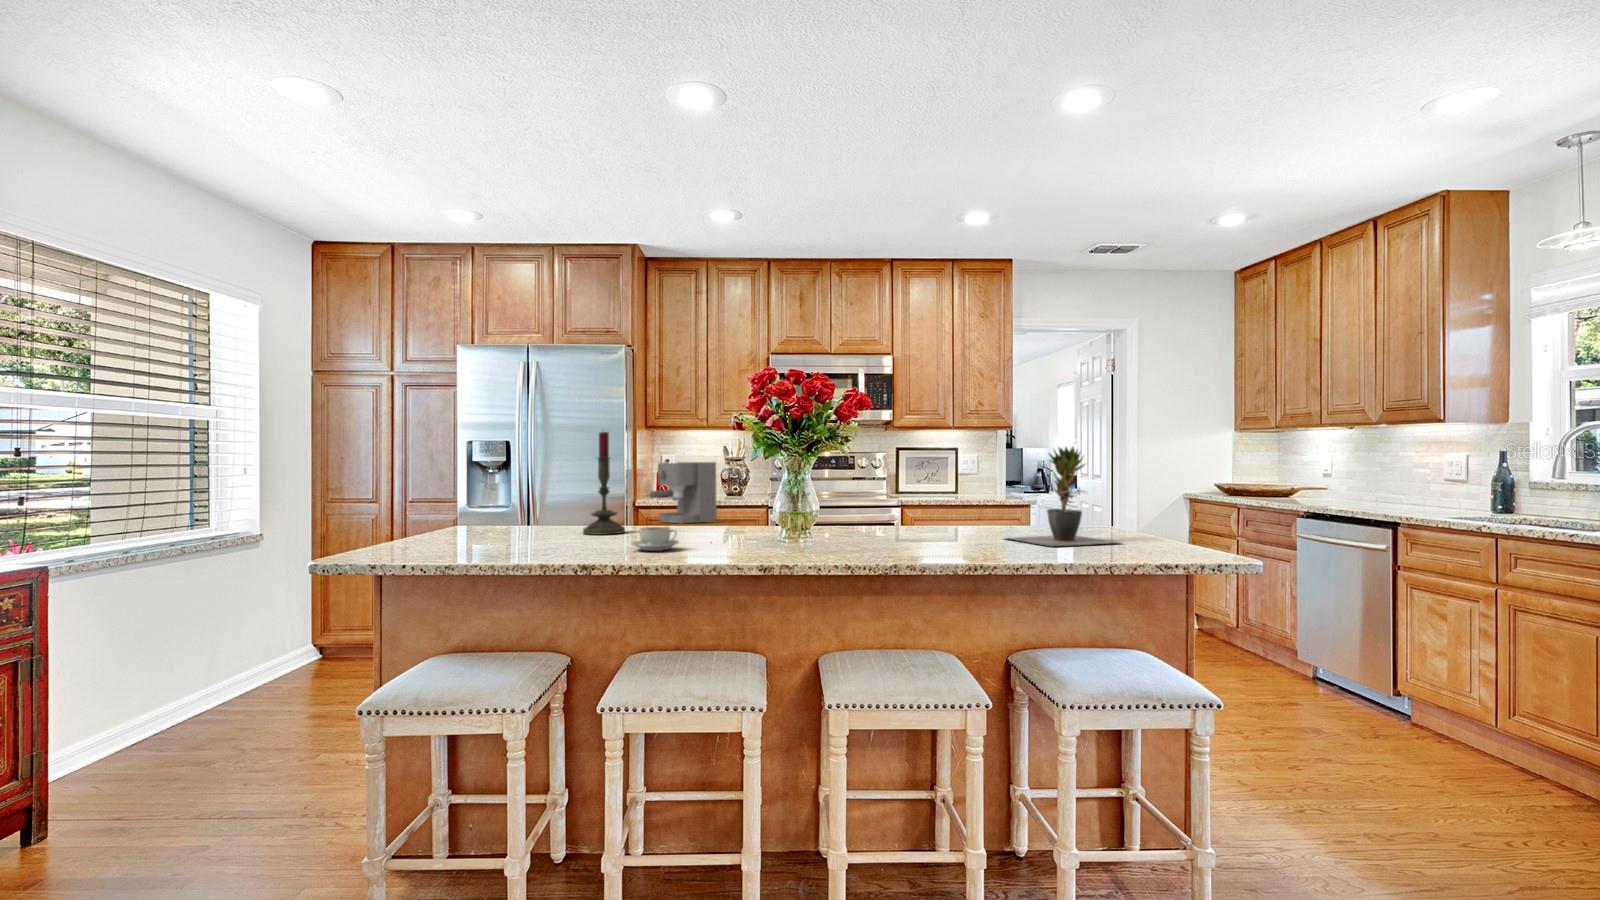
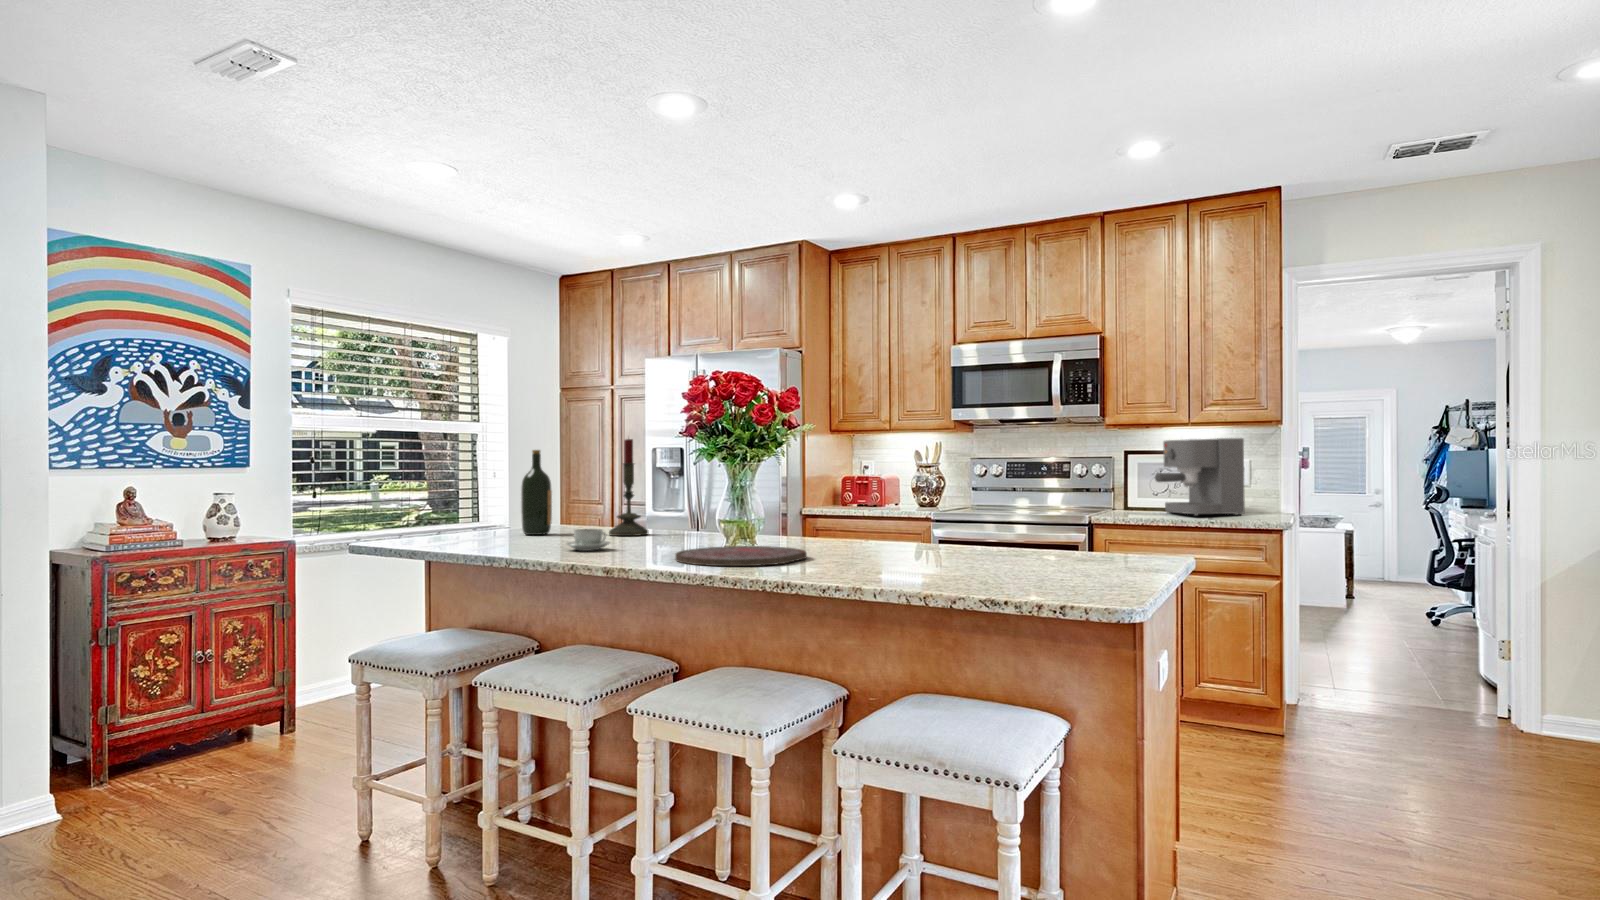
wine bottle: none [483,442,518,539] -> present [521,450,552,535]
potted plant: present [1010,447,1115,546] -> none [953,450,1067,575]
coffee maker: present [649,462,717,524] -> present [1155,438,1245,516]
cutting board: none [780,535,904,556] -> present [675,546,807,566]

